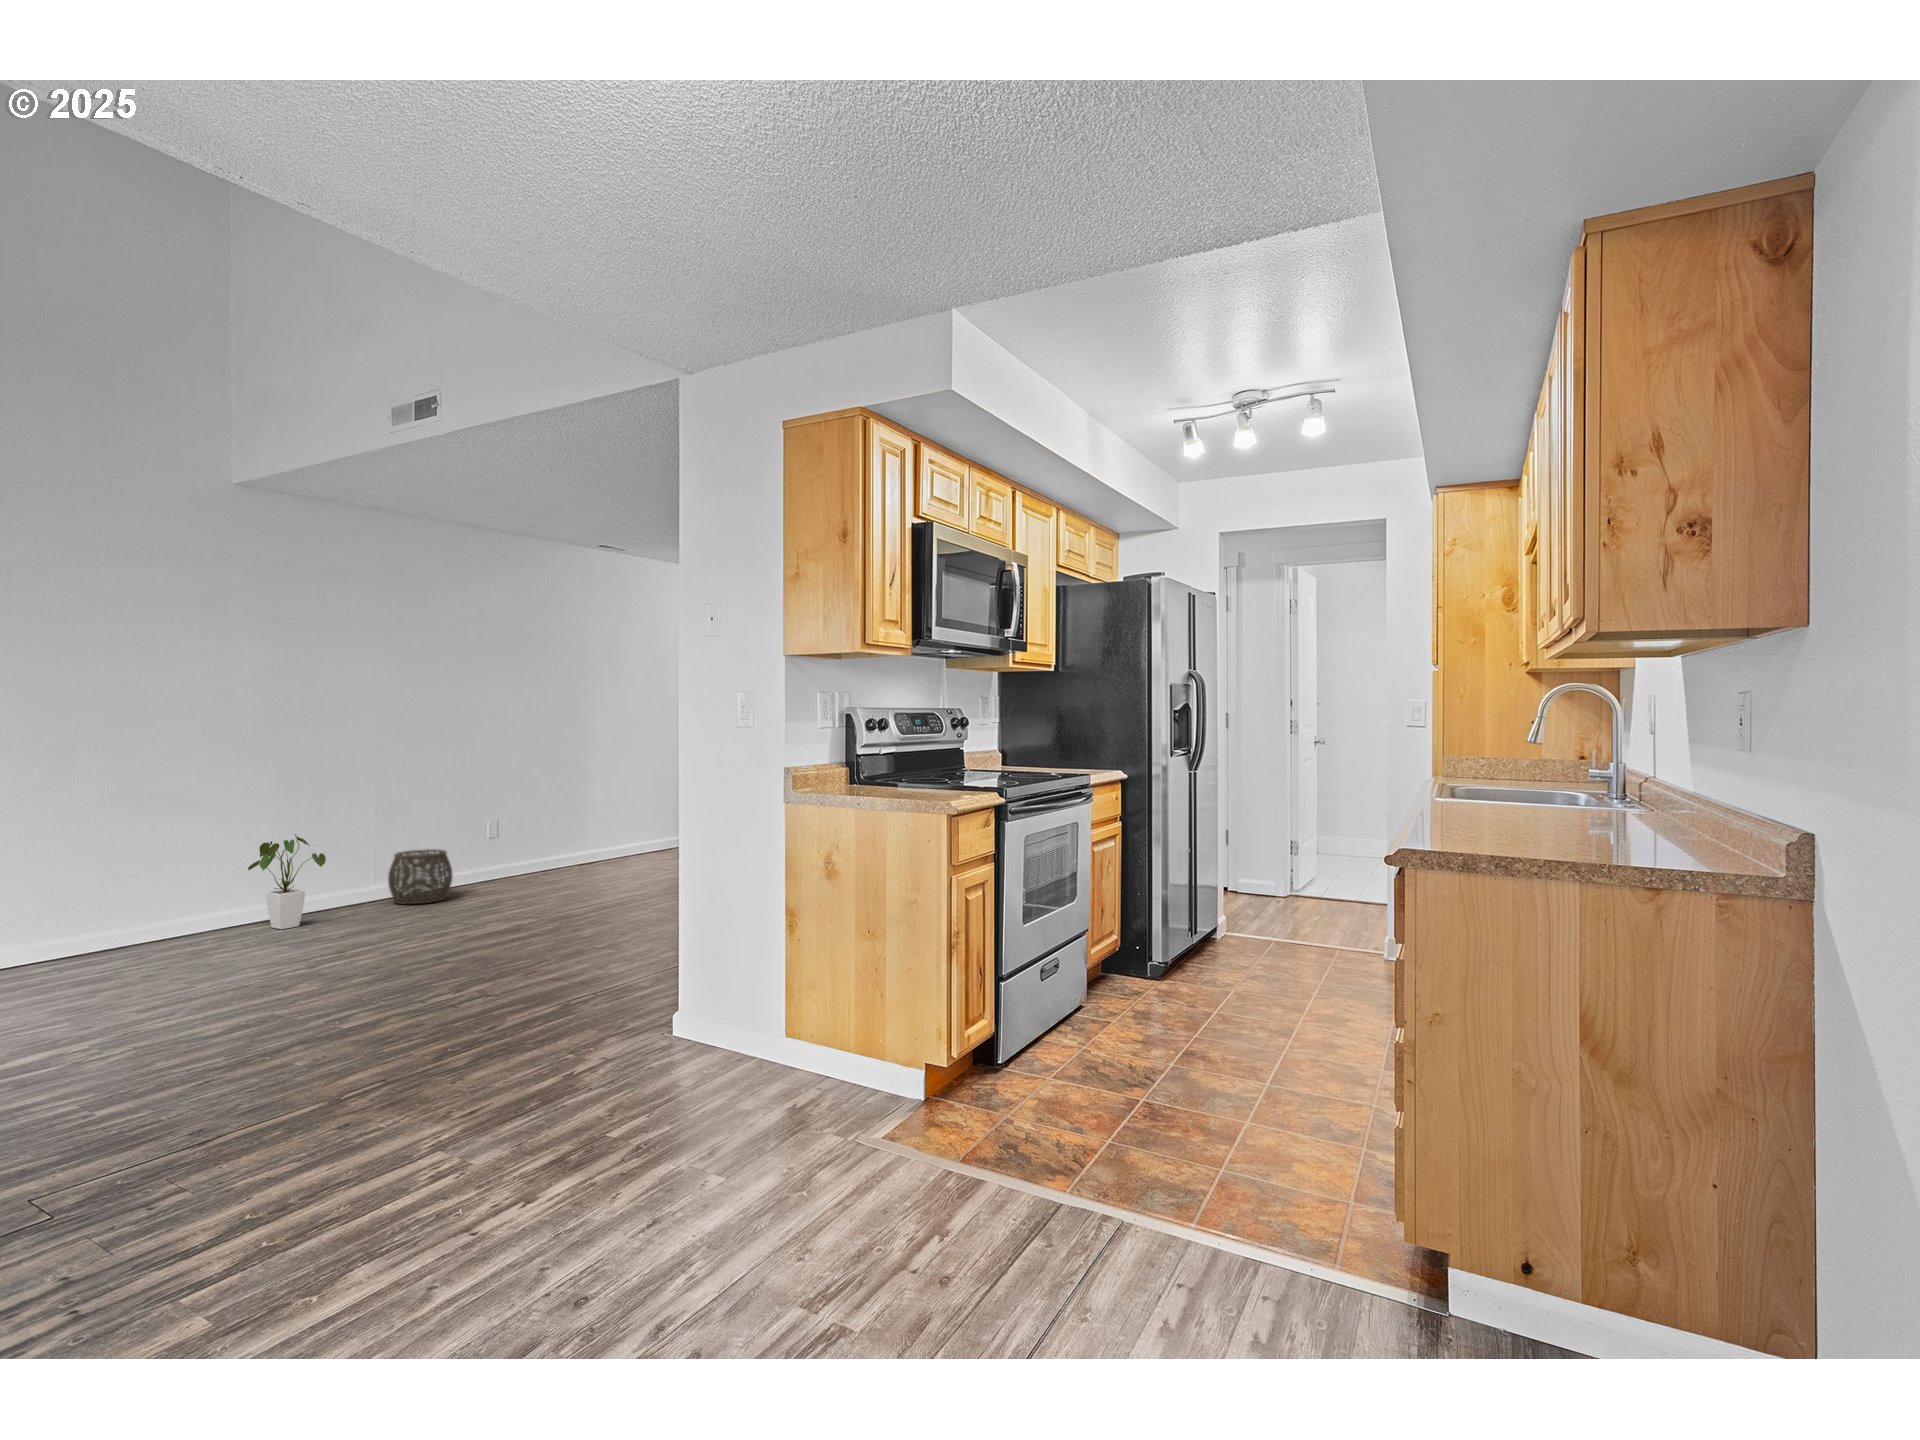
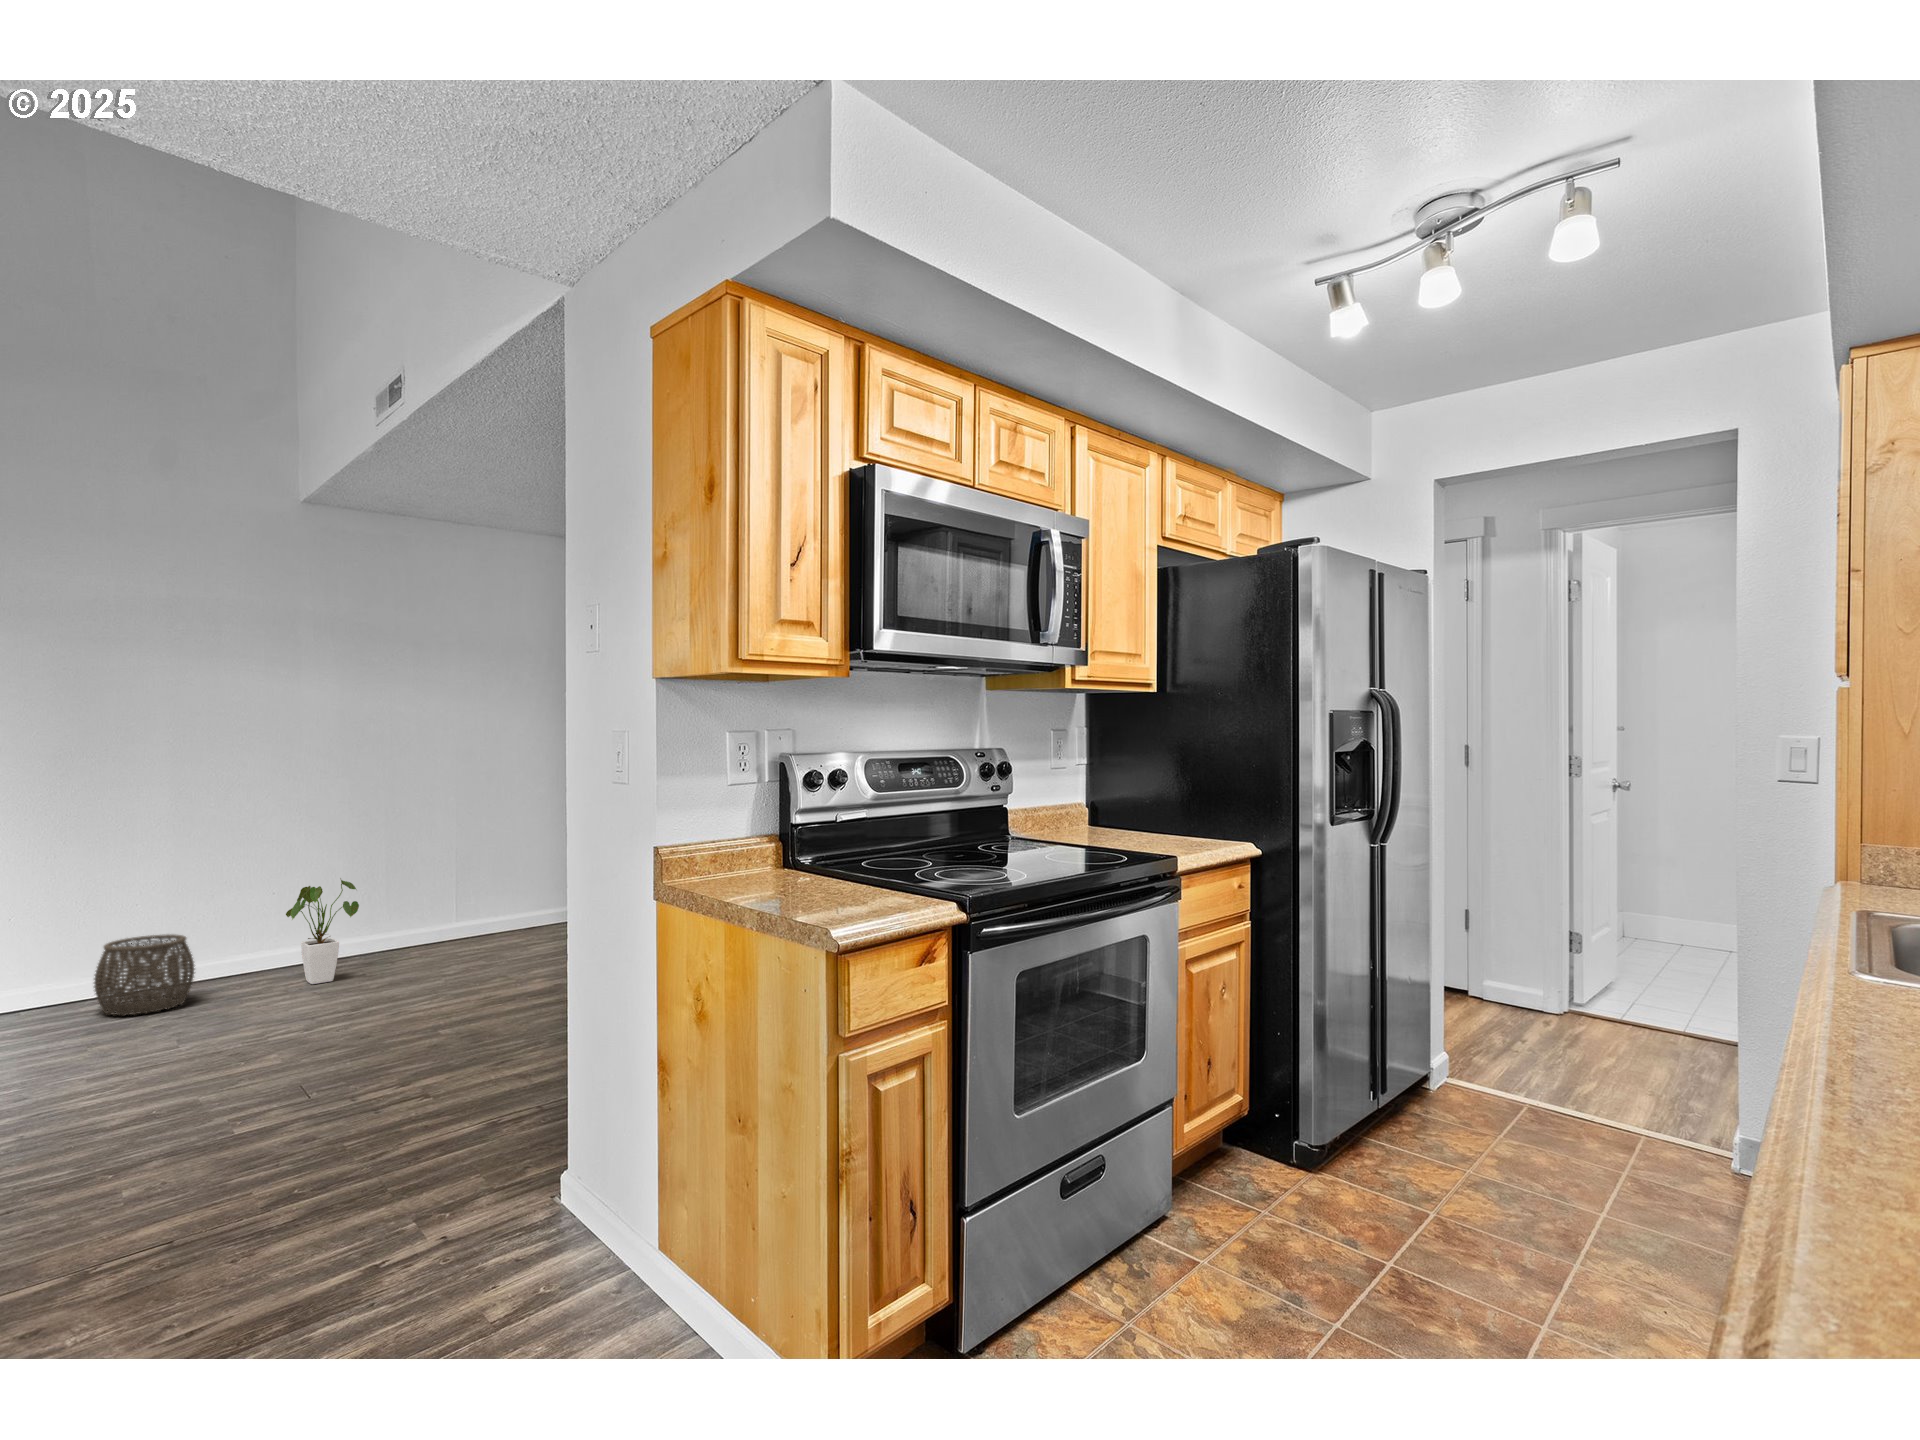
woven basket: present [388,849,452,904] -> present [94,934,195,1016]

